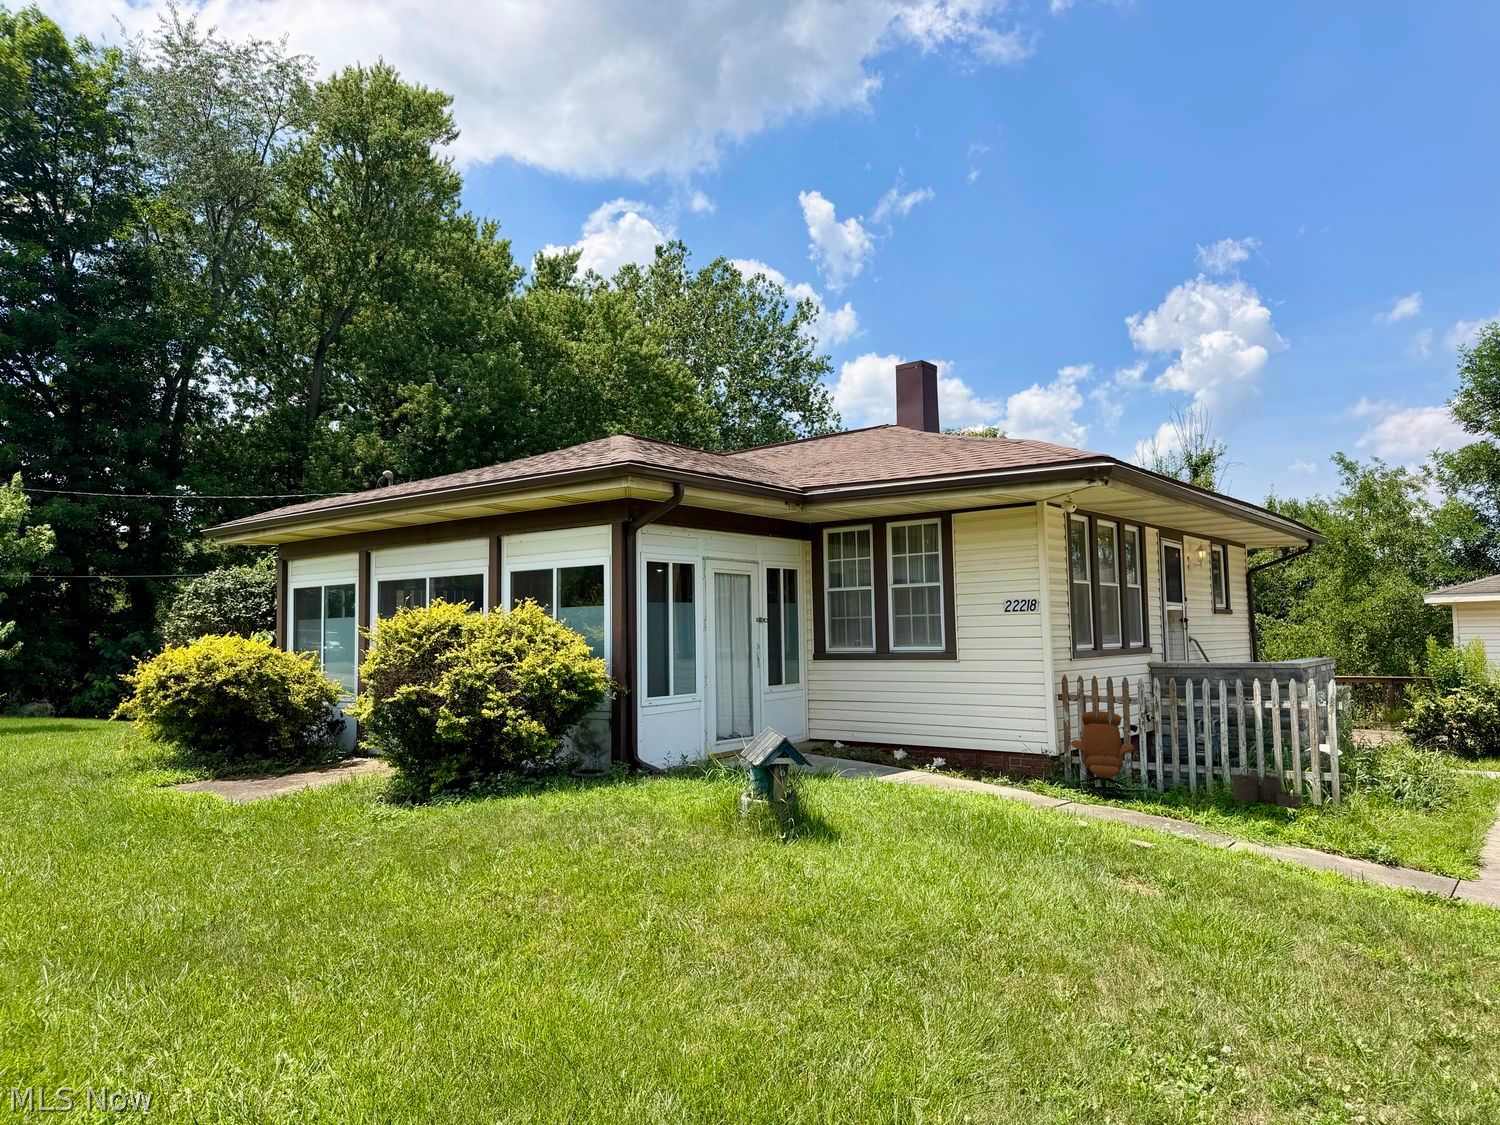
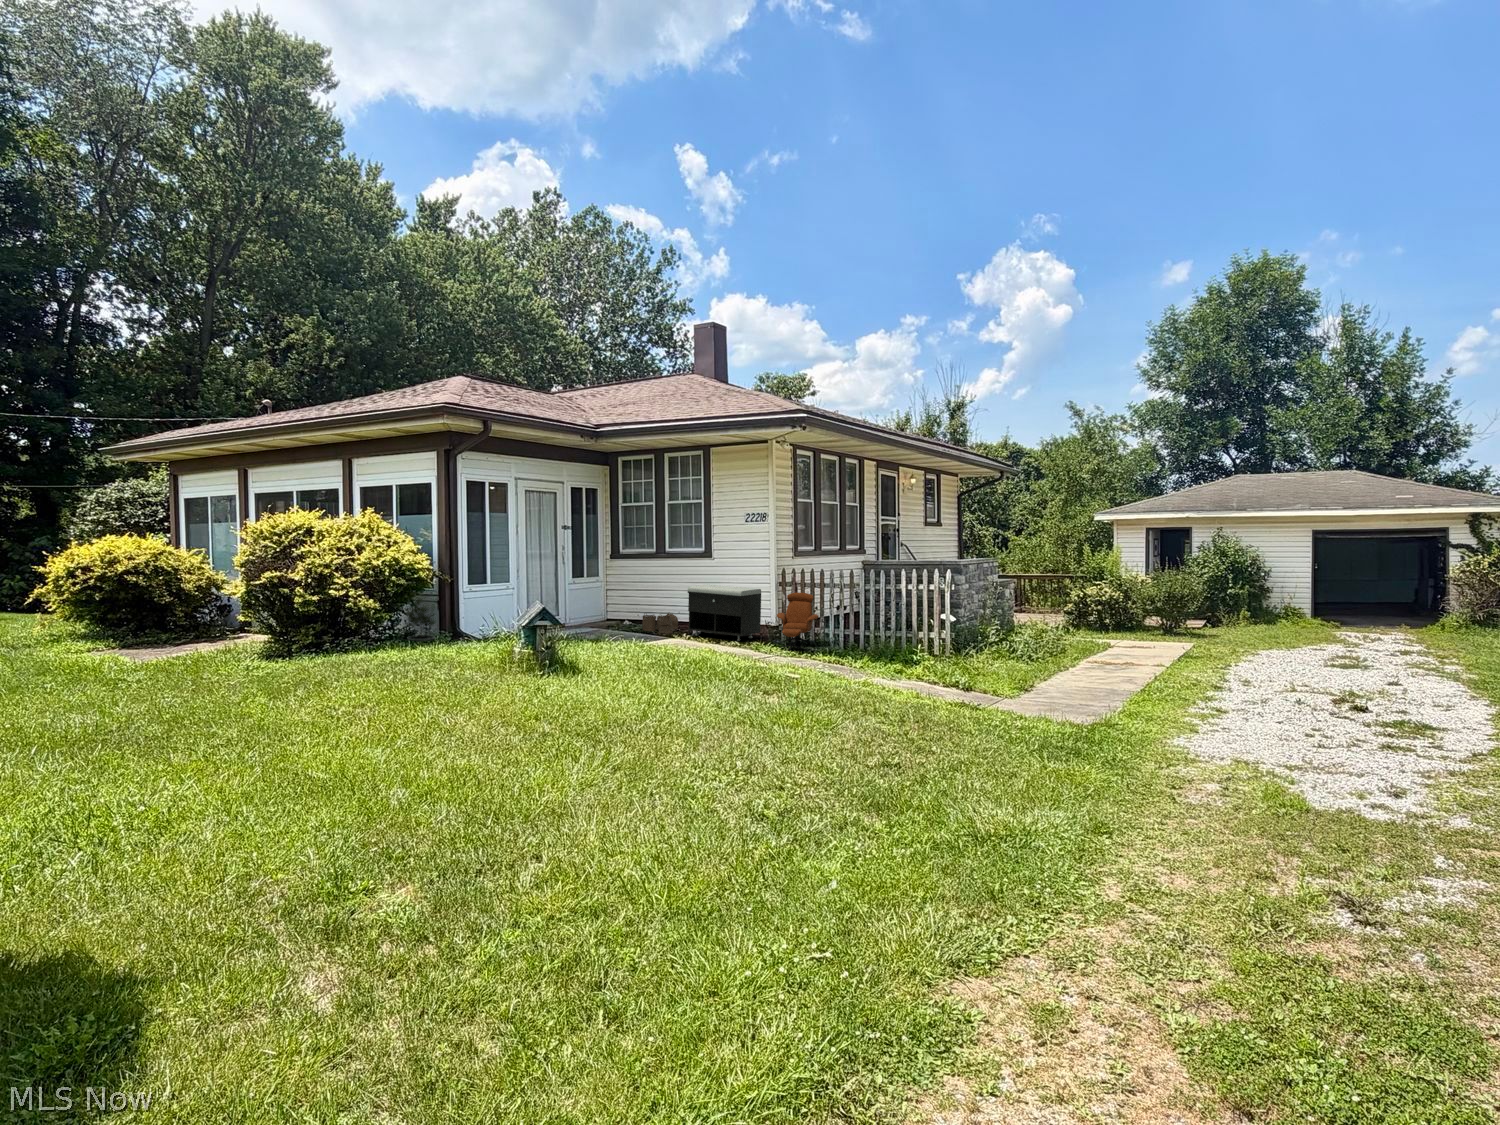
storage bench: none [936,698,1041,779] -> present [688,585,761,641]
woven basket: present [1232,768,1302,808] -> present [642,613,678,634]

